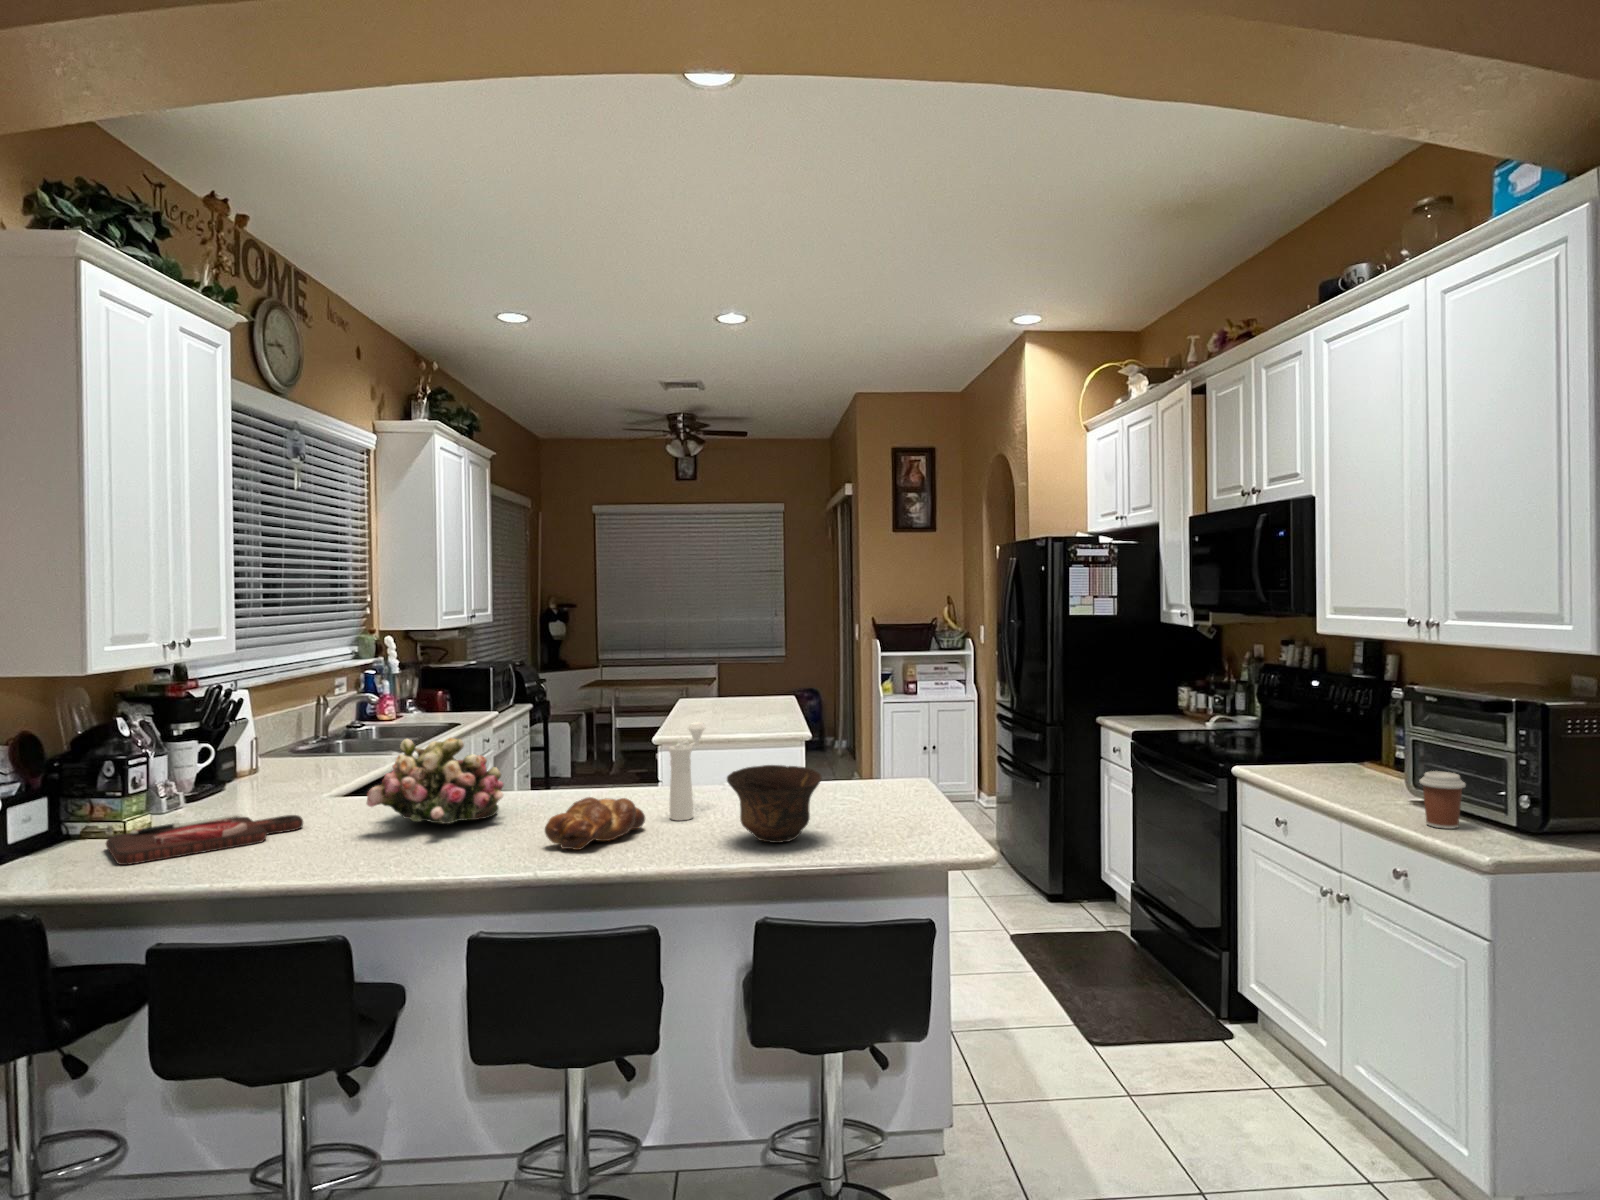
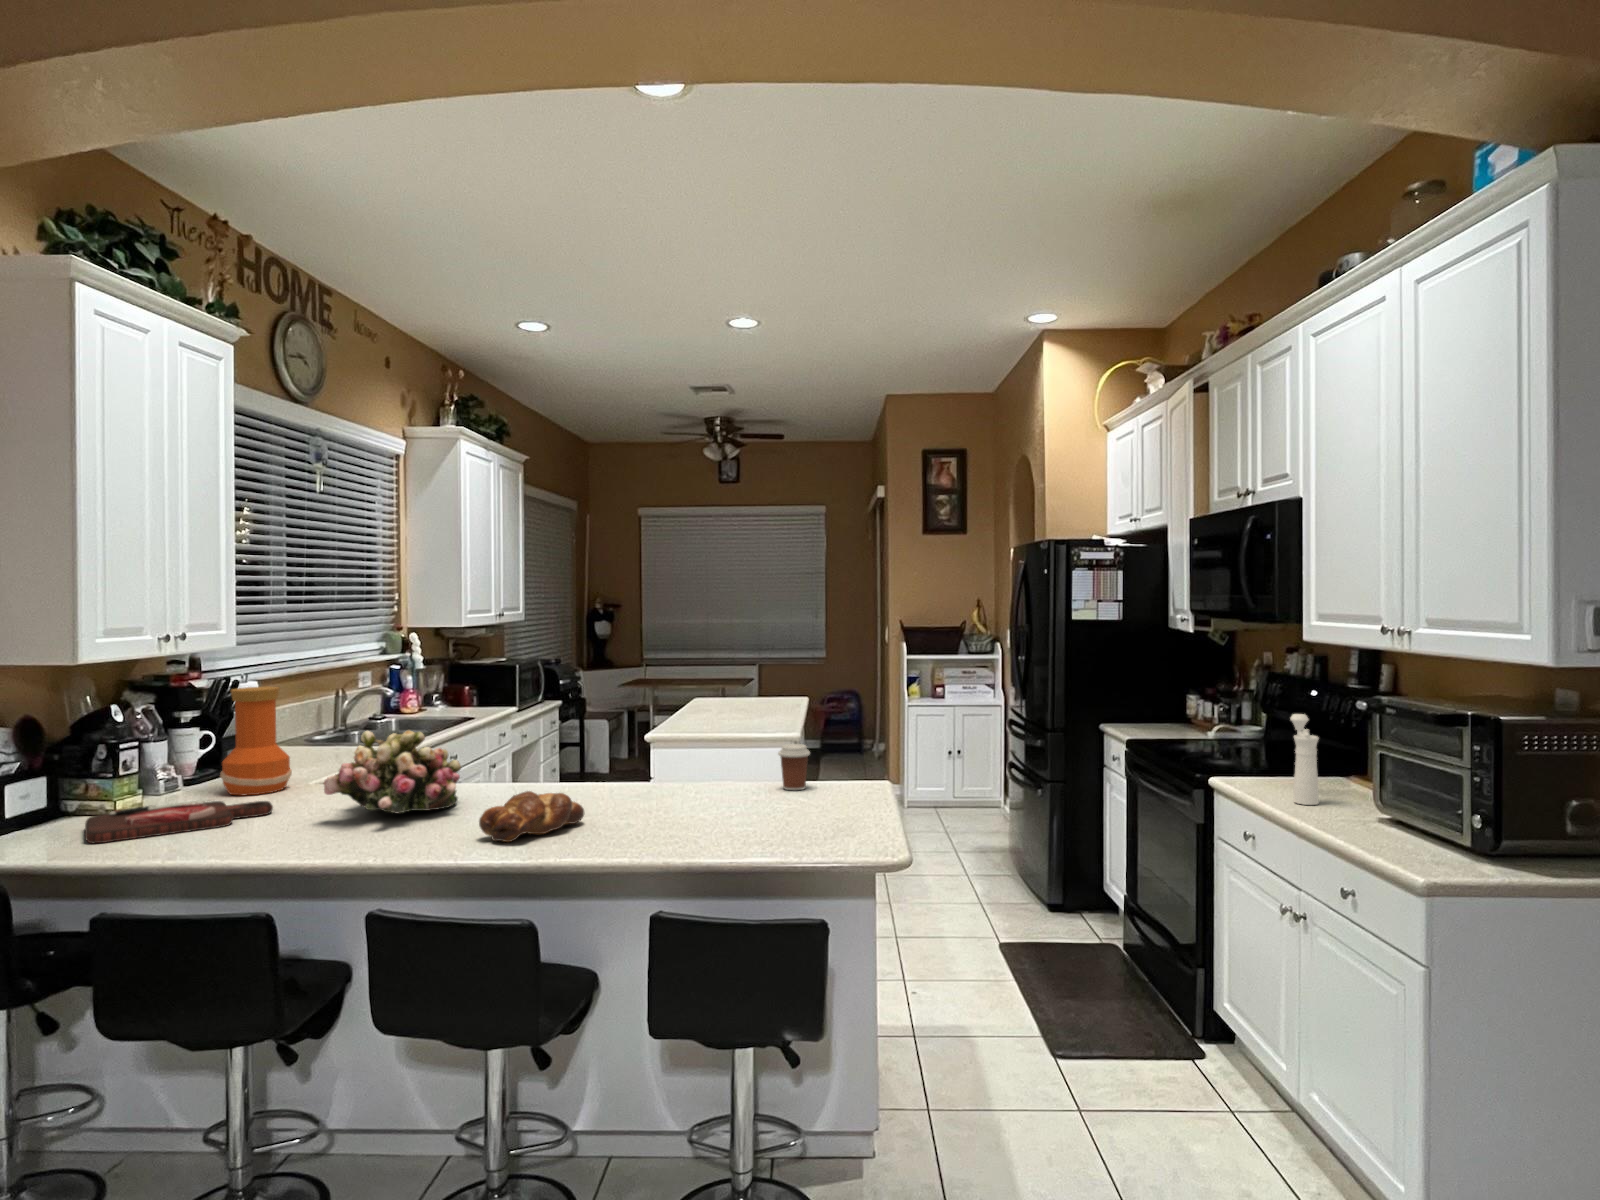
vase: none [231,695,306,810] -> present [220,686,292,796]
pepper mill: present [669,722,705,820] -> present [1290,714,1319,805]
bowl: present [727,765,822,843] -> none [653,764,747,841]
coffee cup: present [1419,771,1466,829] -> present [778,744,810,790]

